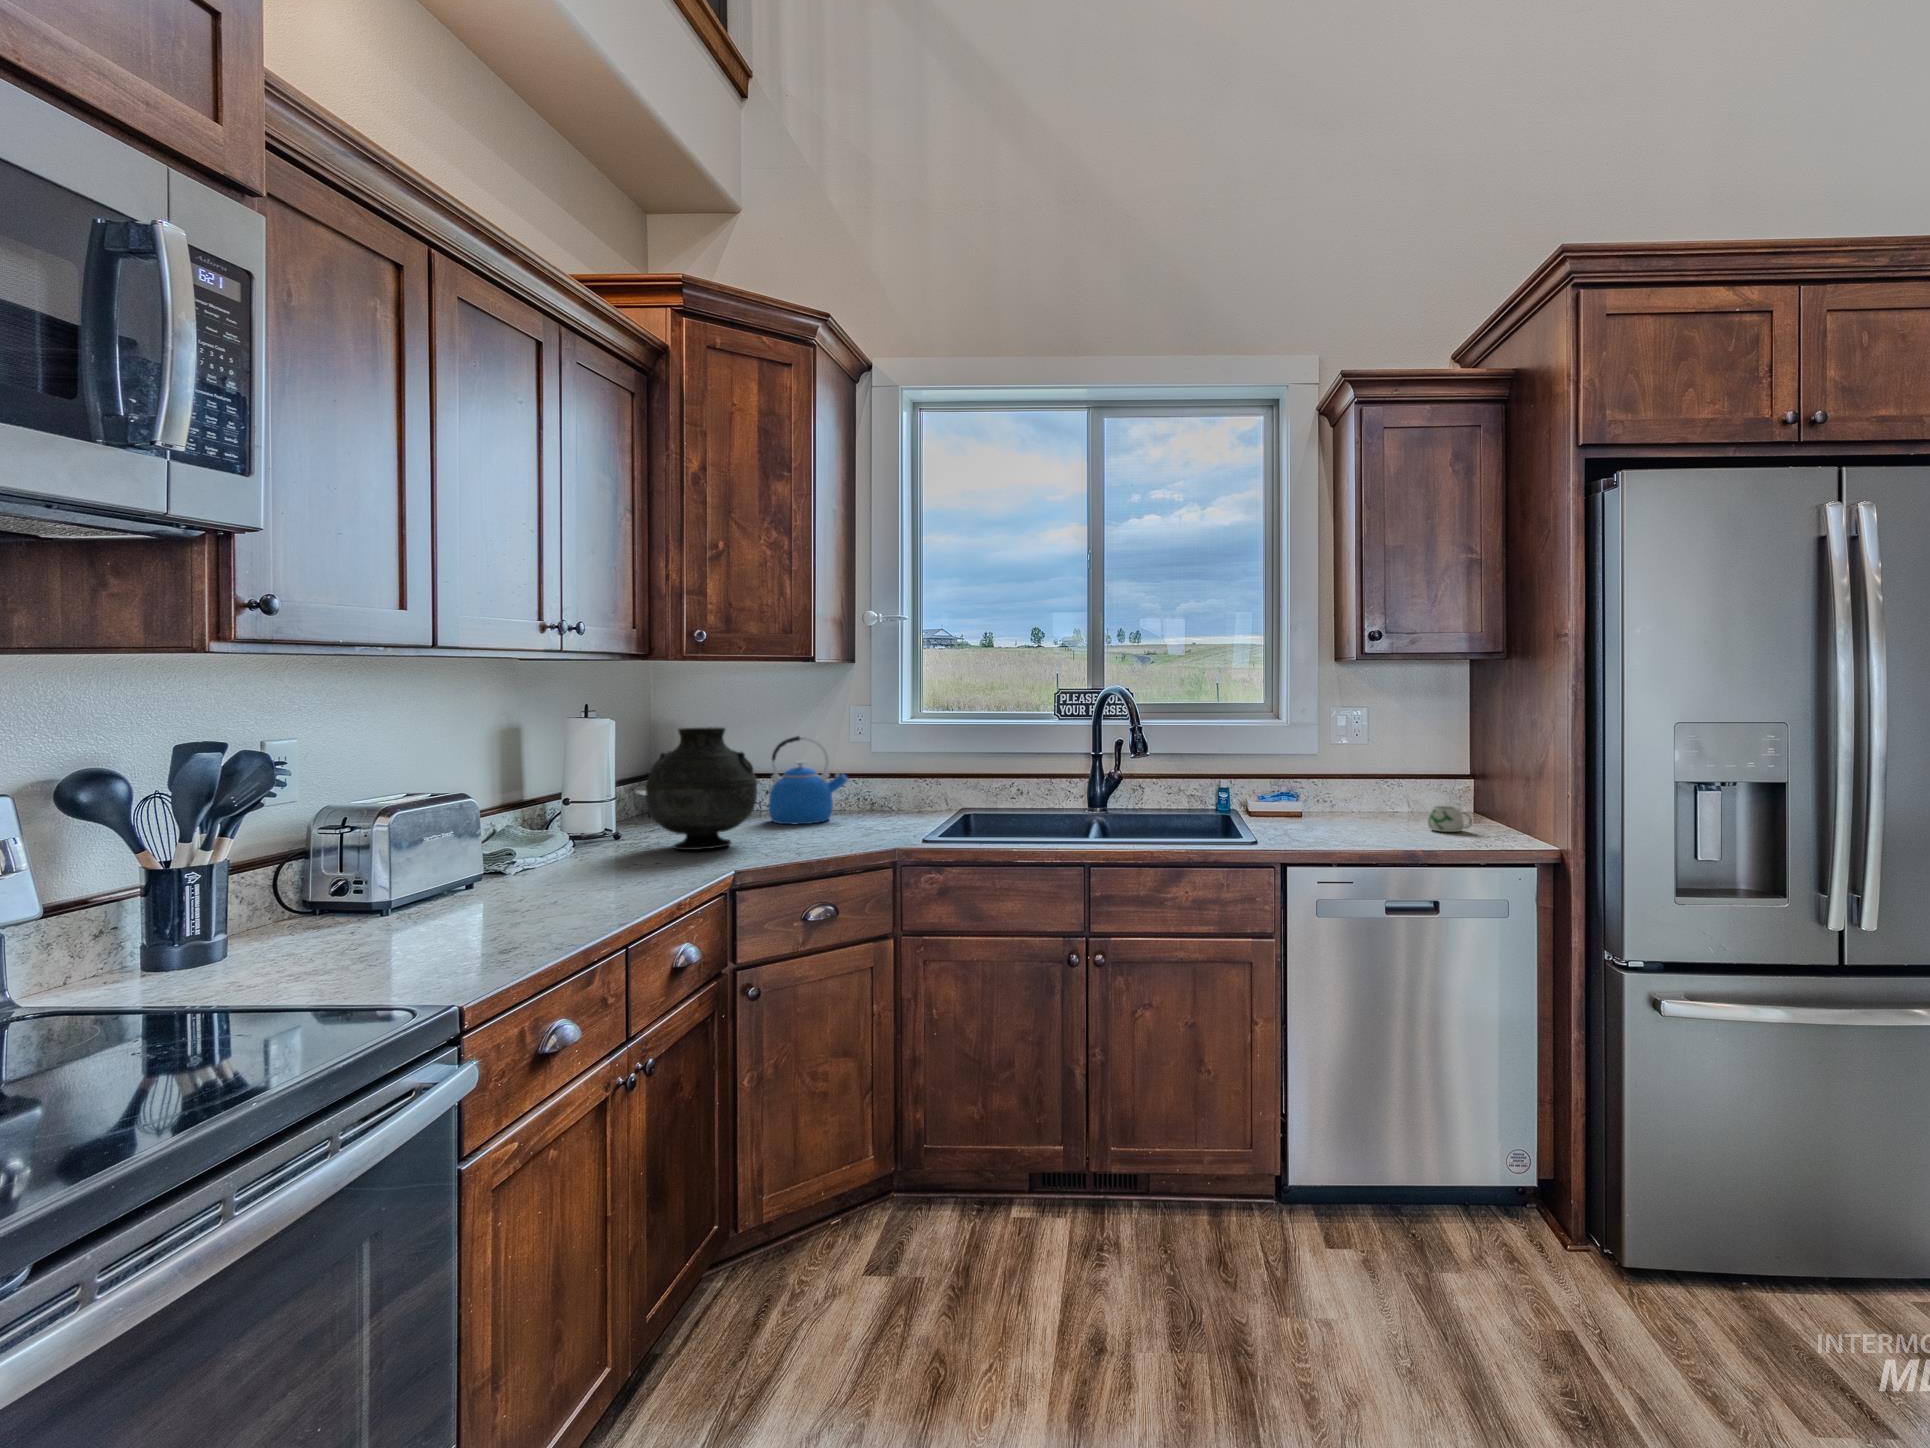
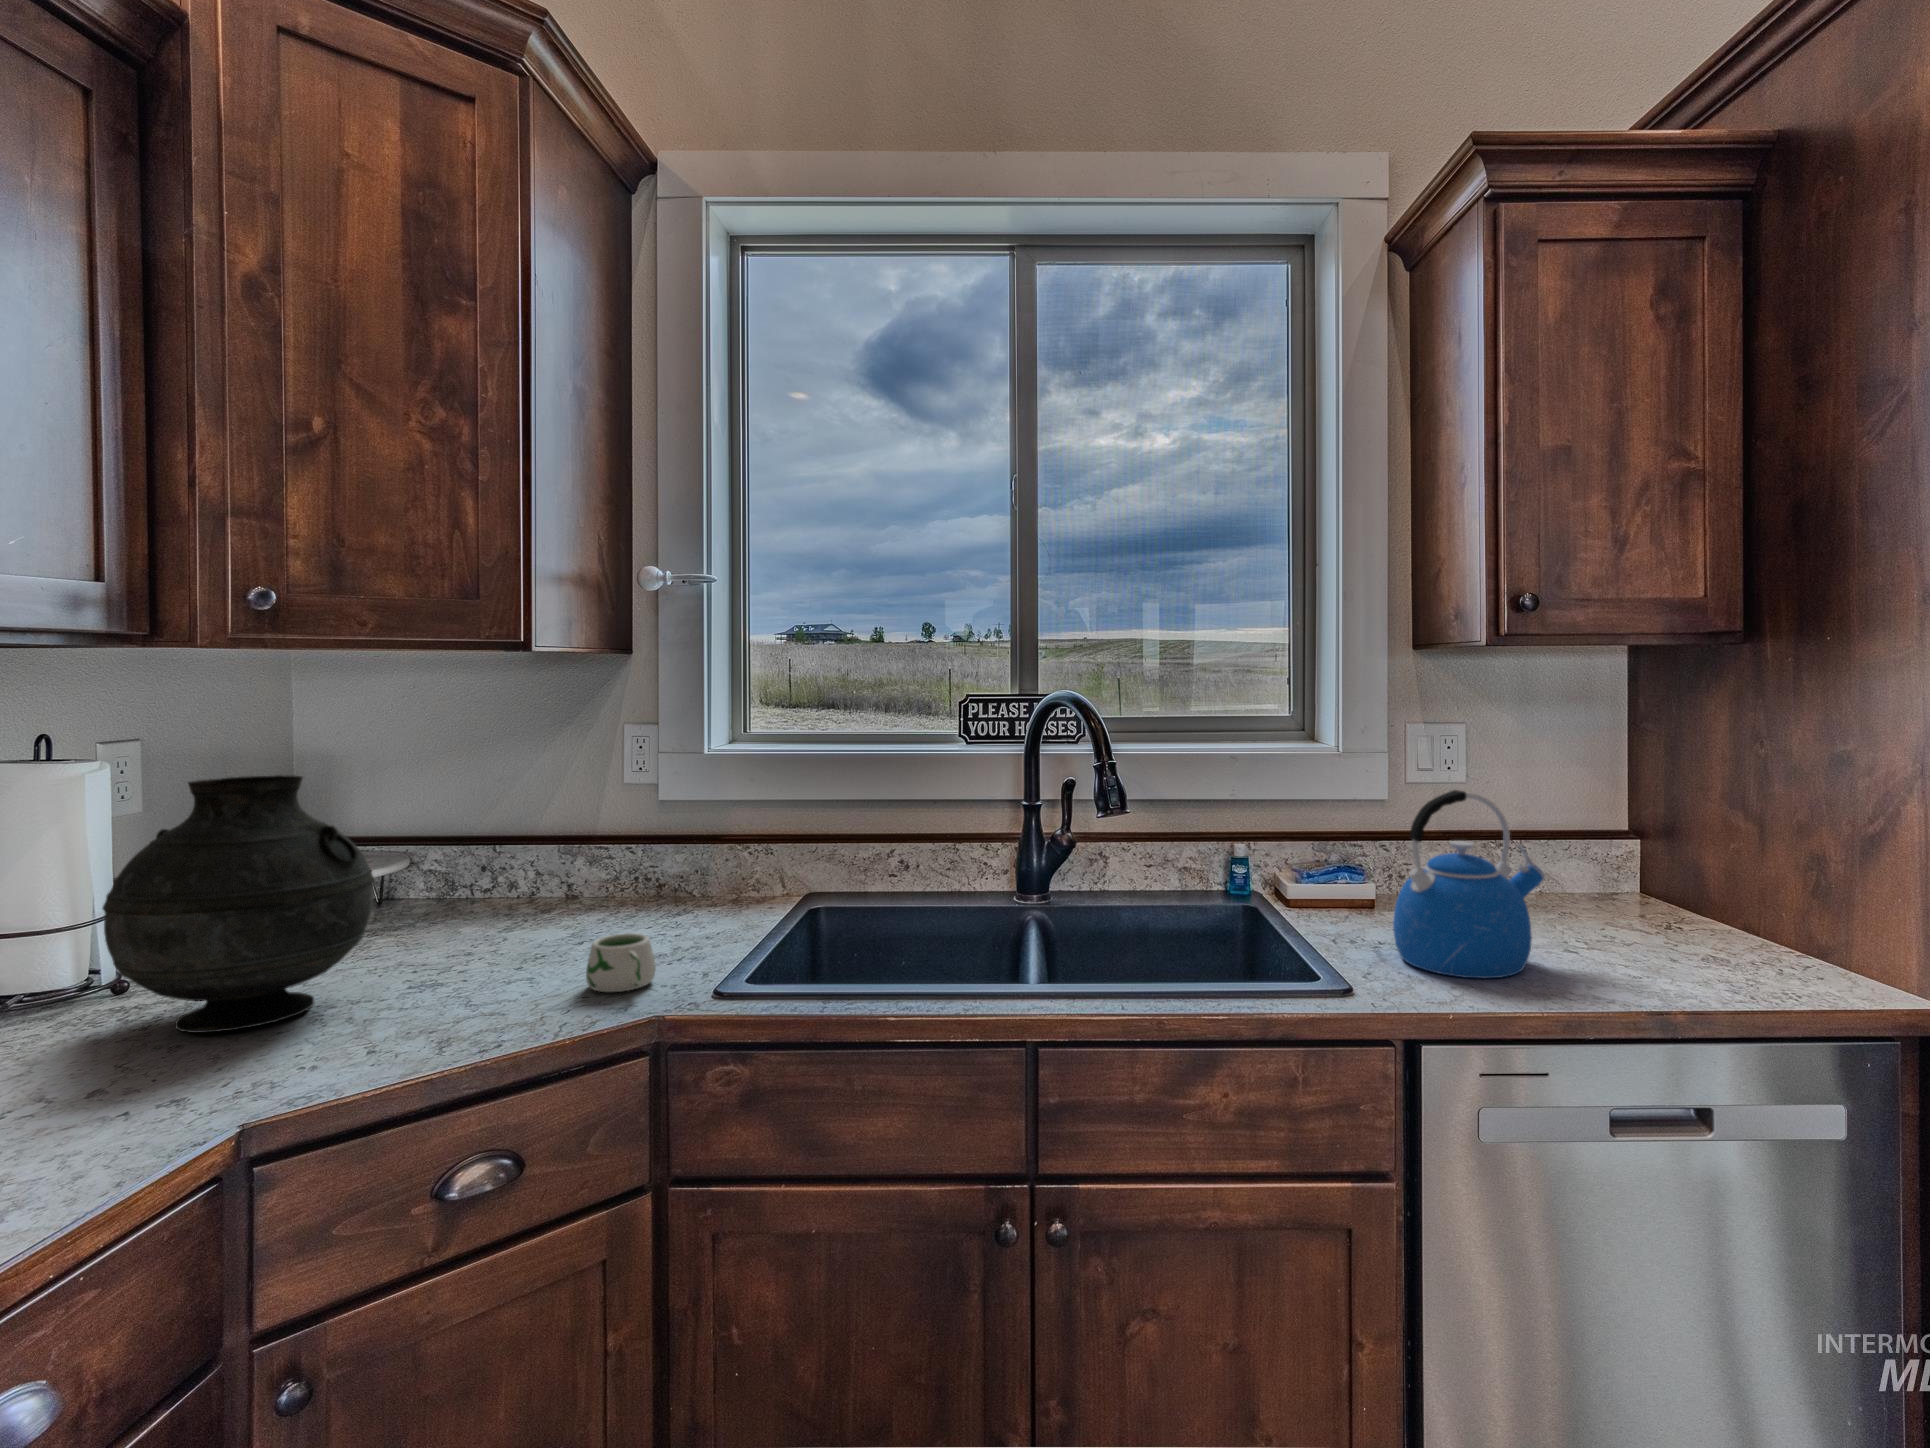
kettle: present [769,736,848,824] -> present [1393,790,1545,978]
mug: present [1428,806,1472,832] -> present [586,933,656,992]

